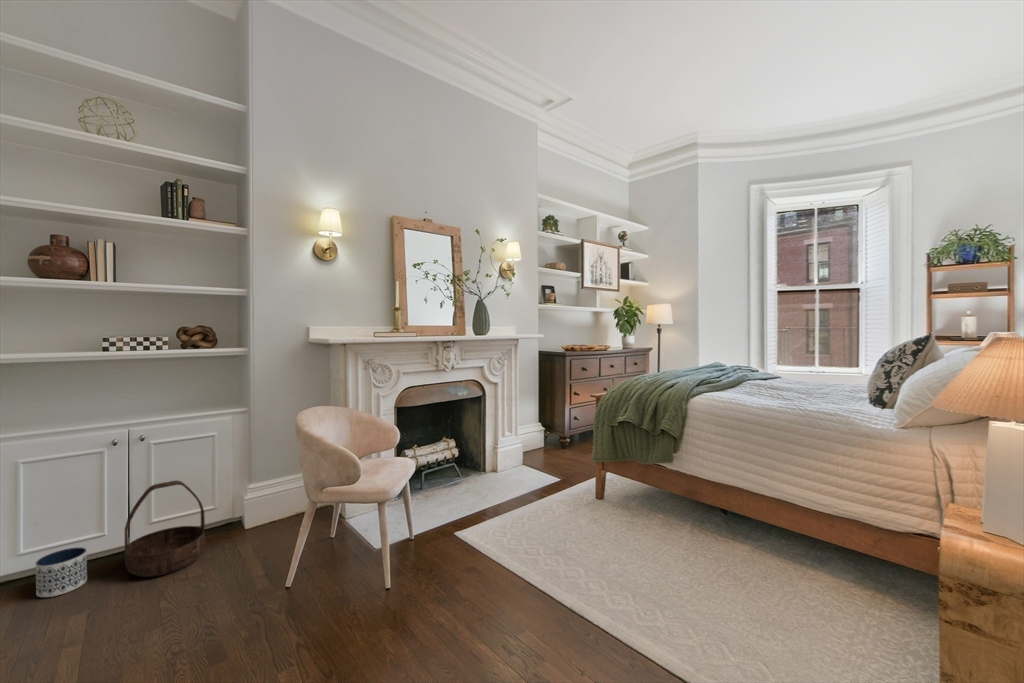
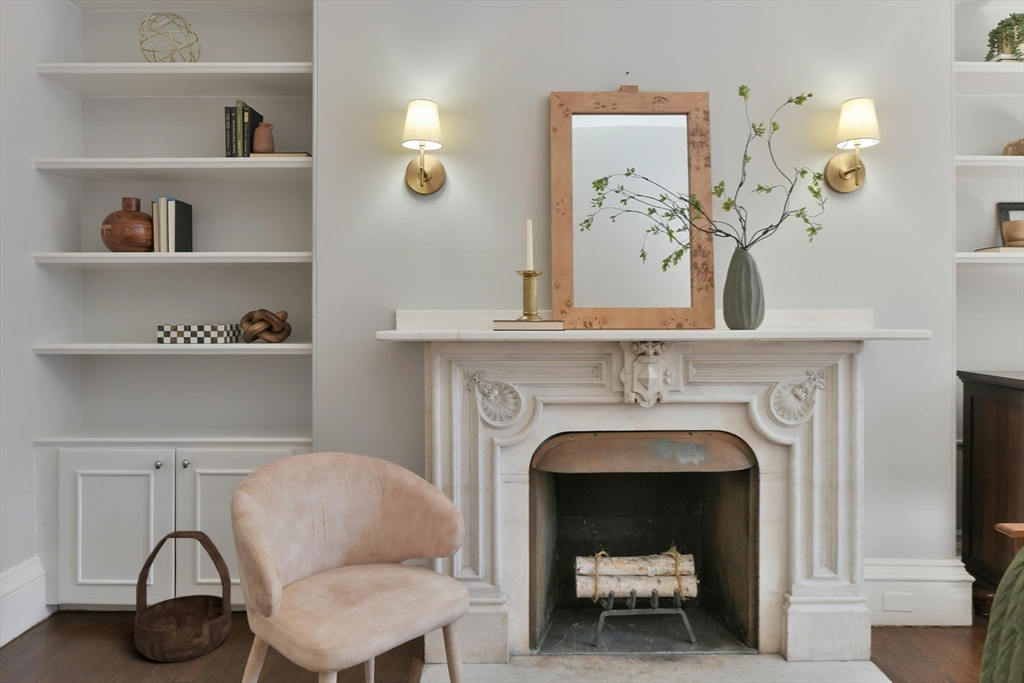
planter: present [36,547,87,597] -> none [67,590,119,646]

